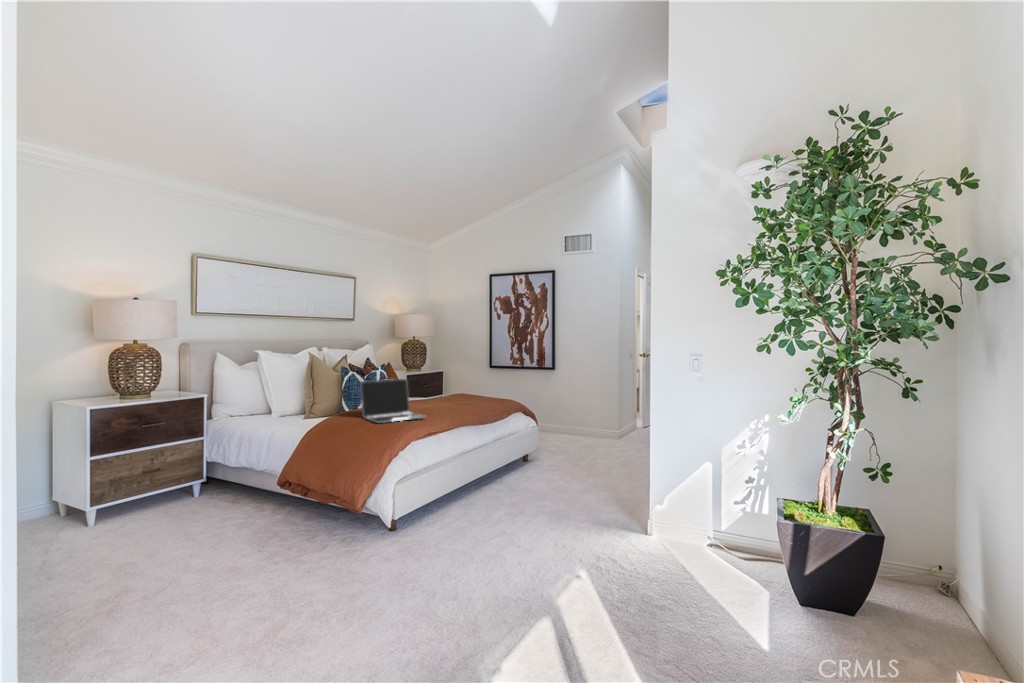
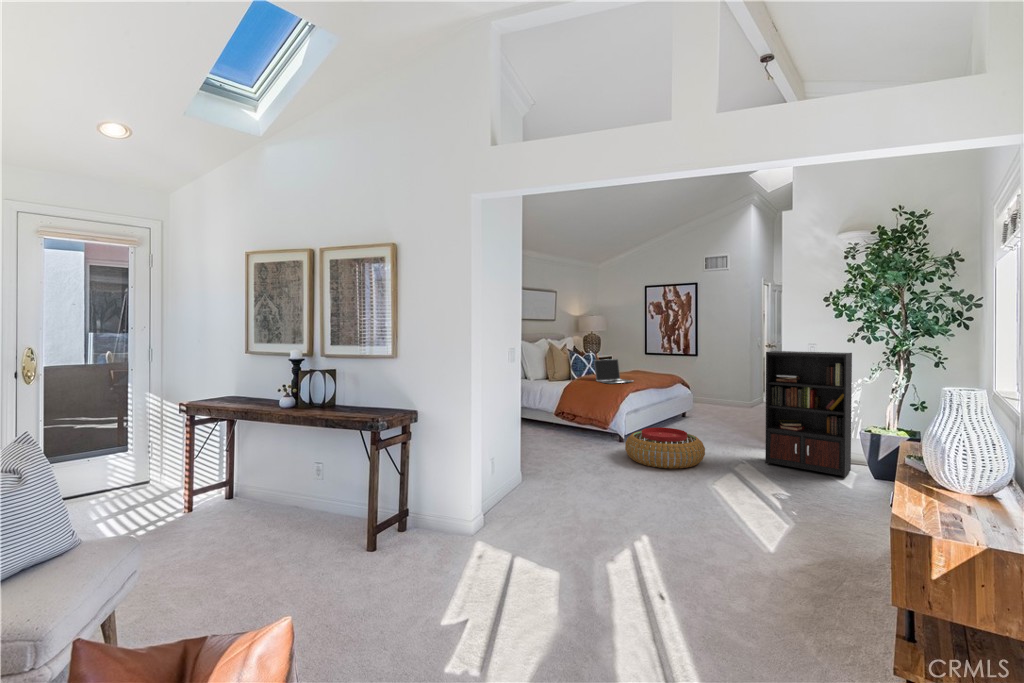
bookcase: none [619,366,805,613] -> present [765,351,852,478]
pouf: none [361,512,512,613] -> present [625,427,705,469]

